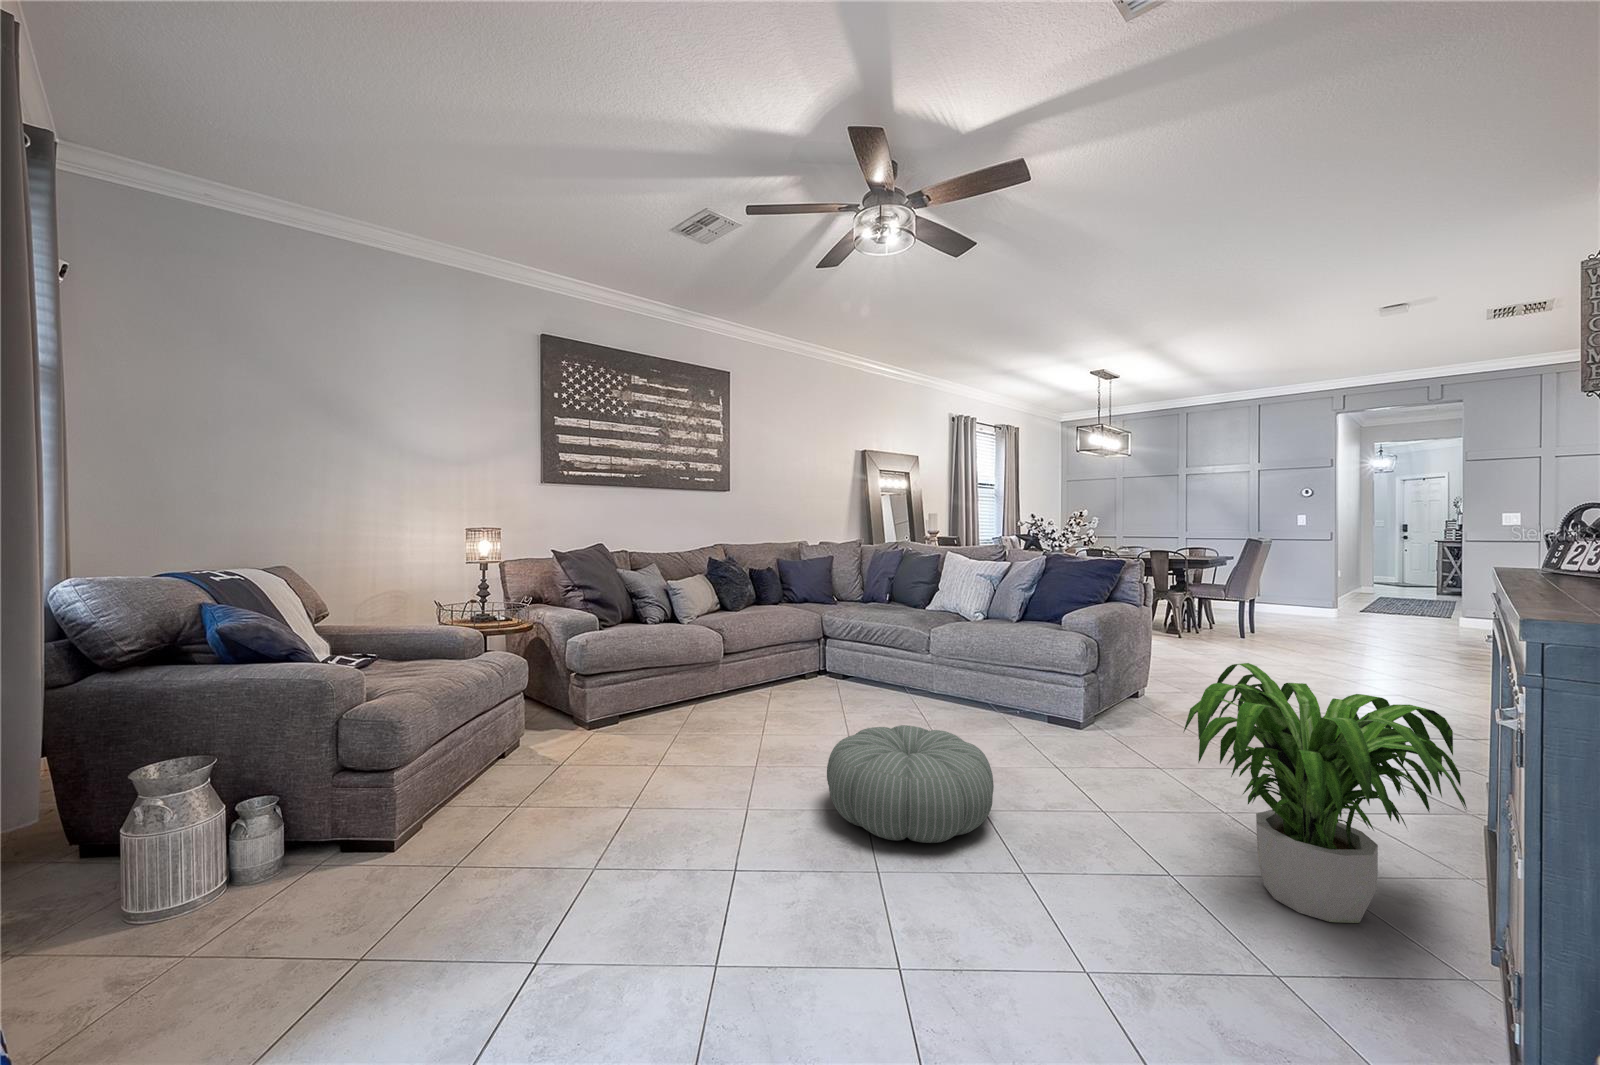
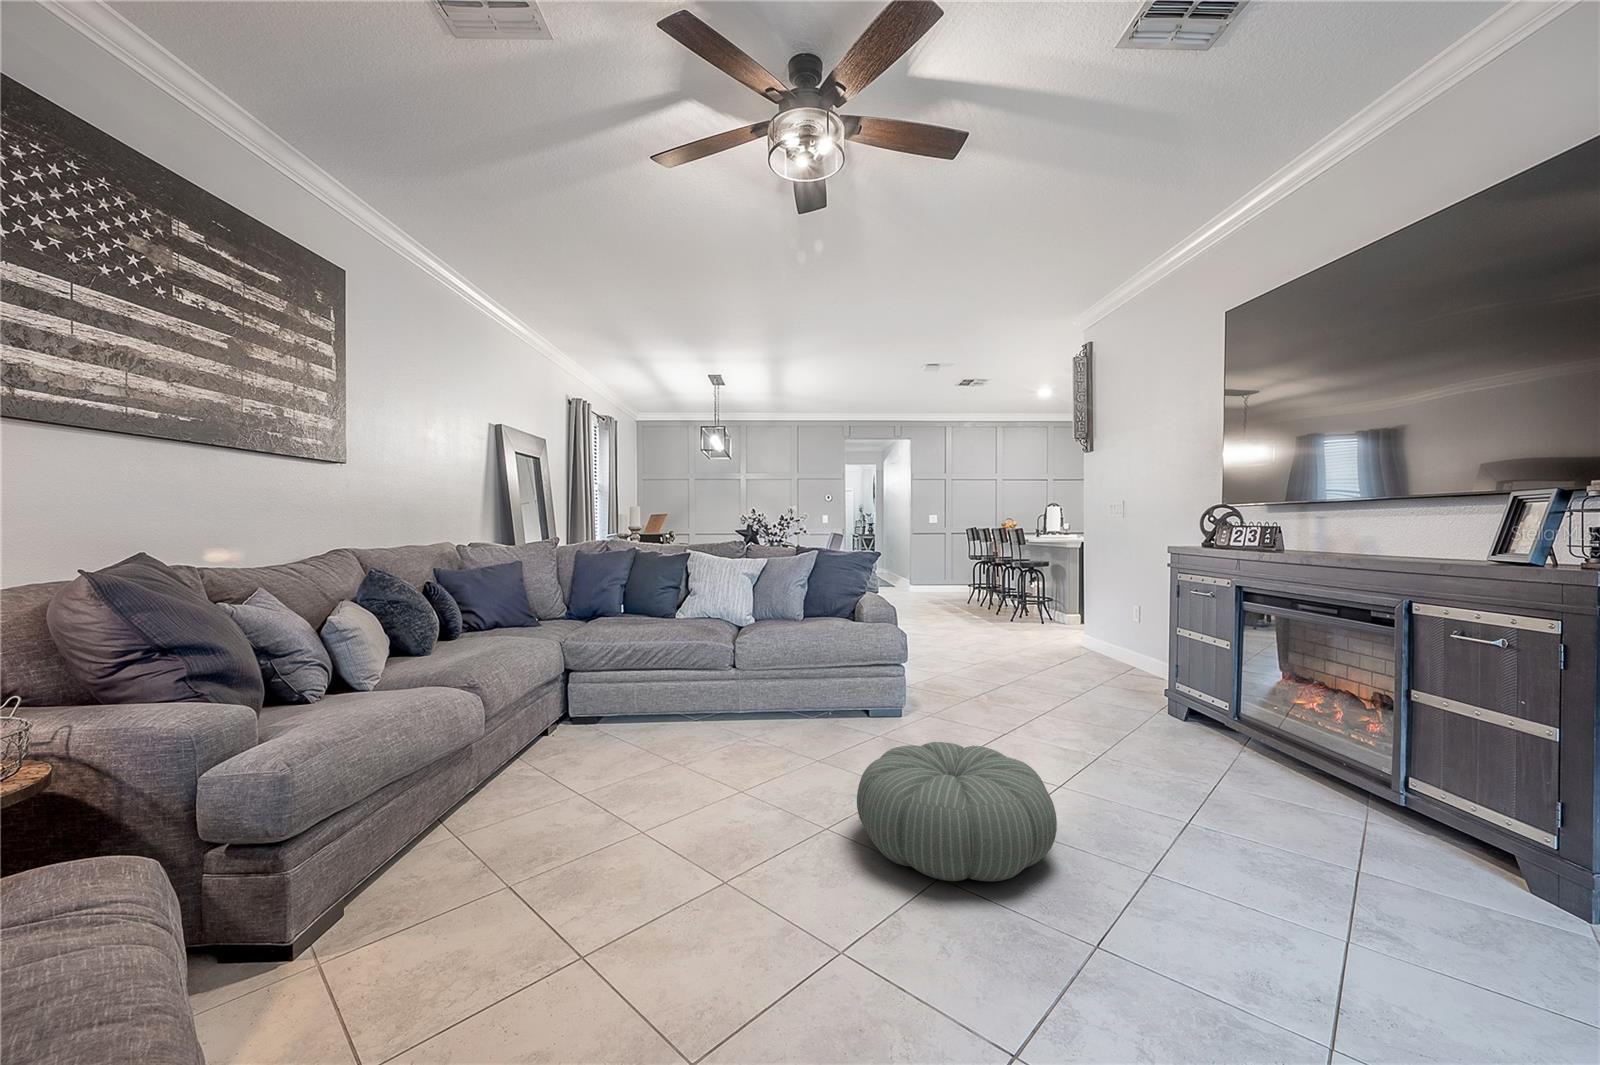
potted plant: present [1184,663,1467,923] -> none [1102,624,1336,800]

